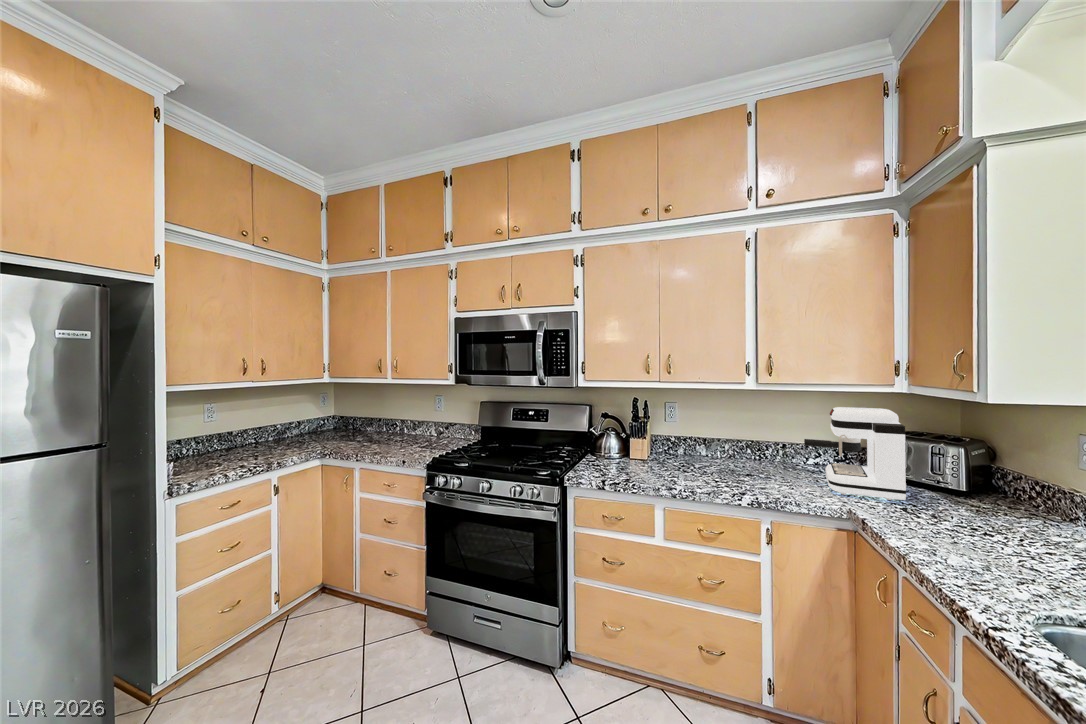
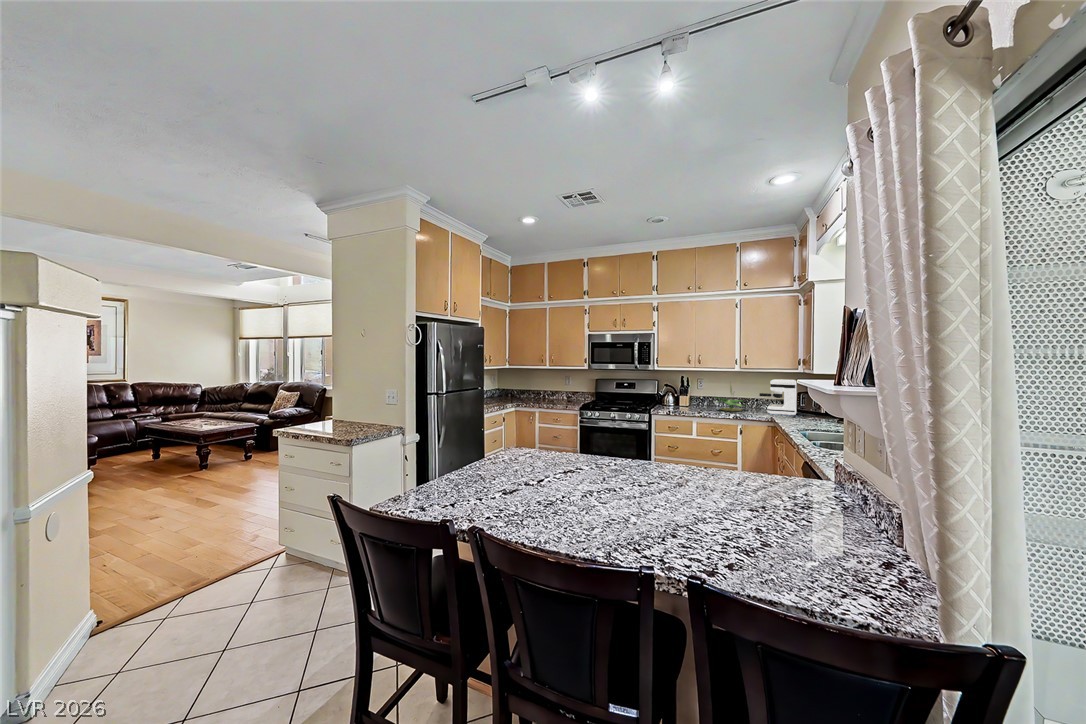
potted plant: none [701,411,777,481] -> present [720,389,744,411]

